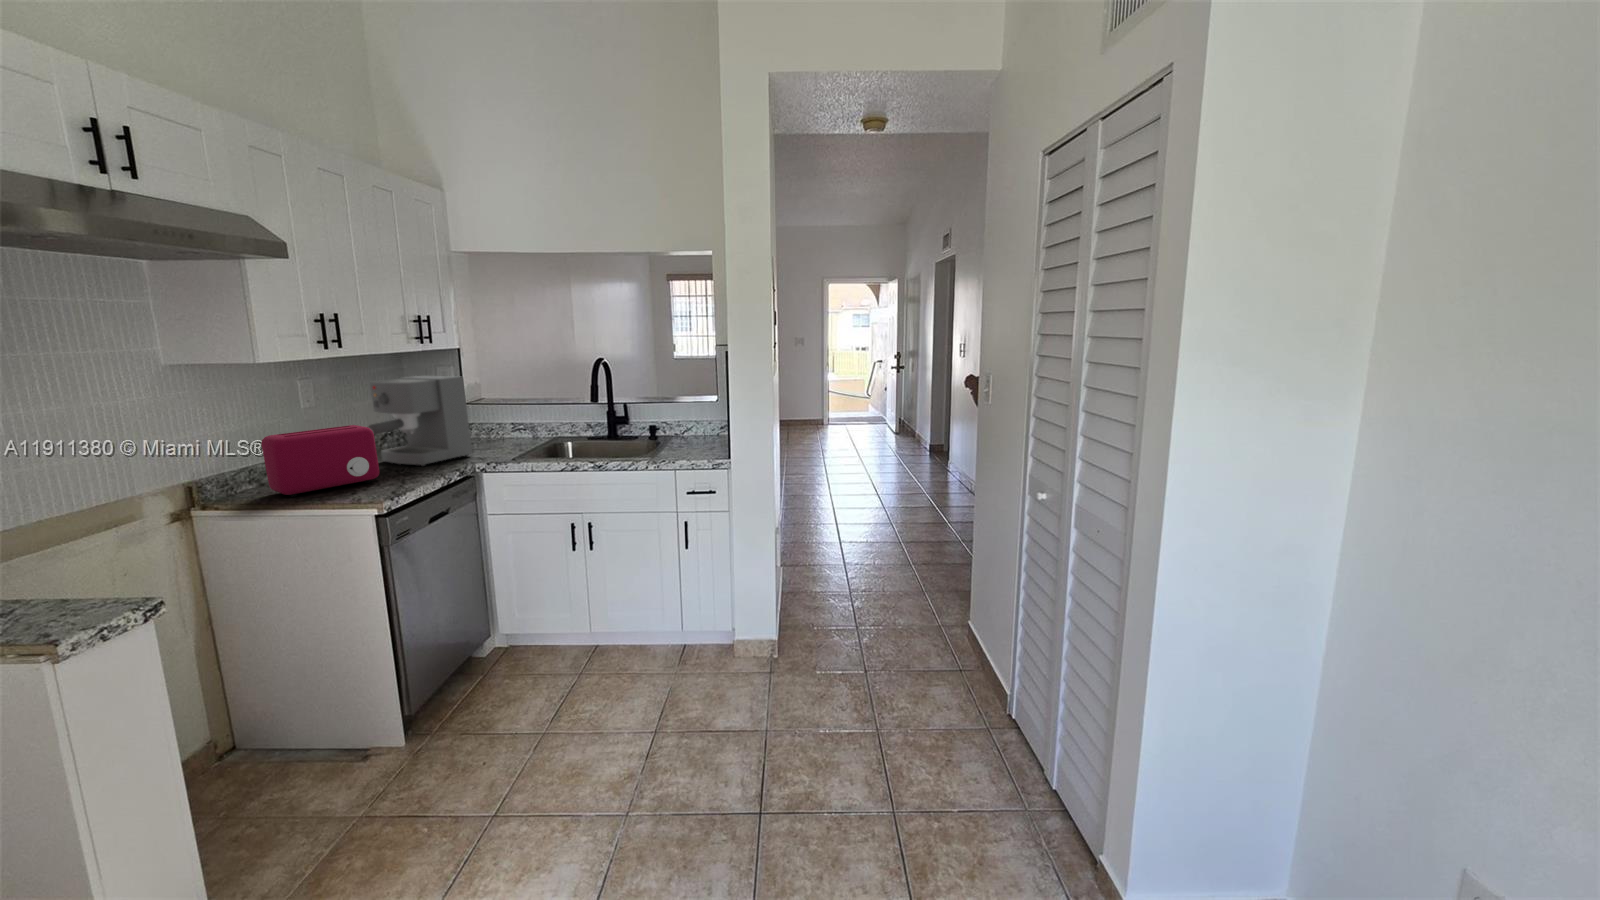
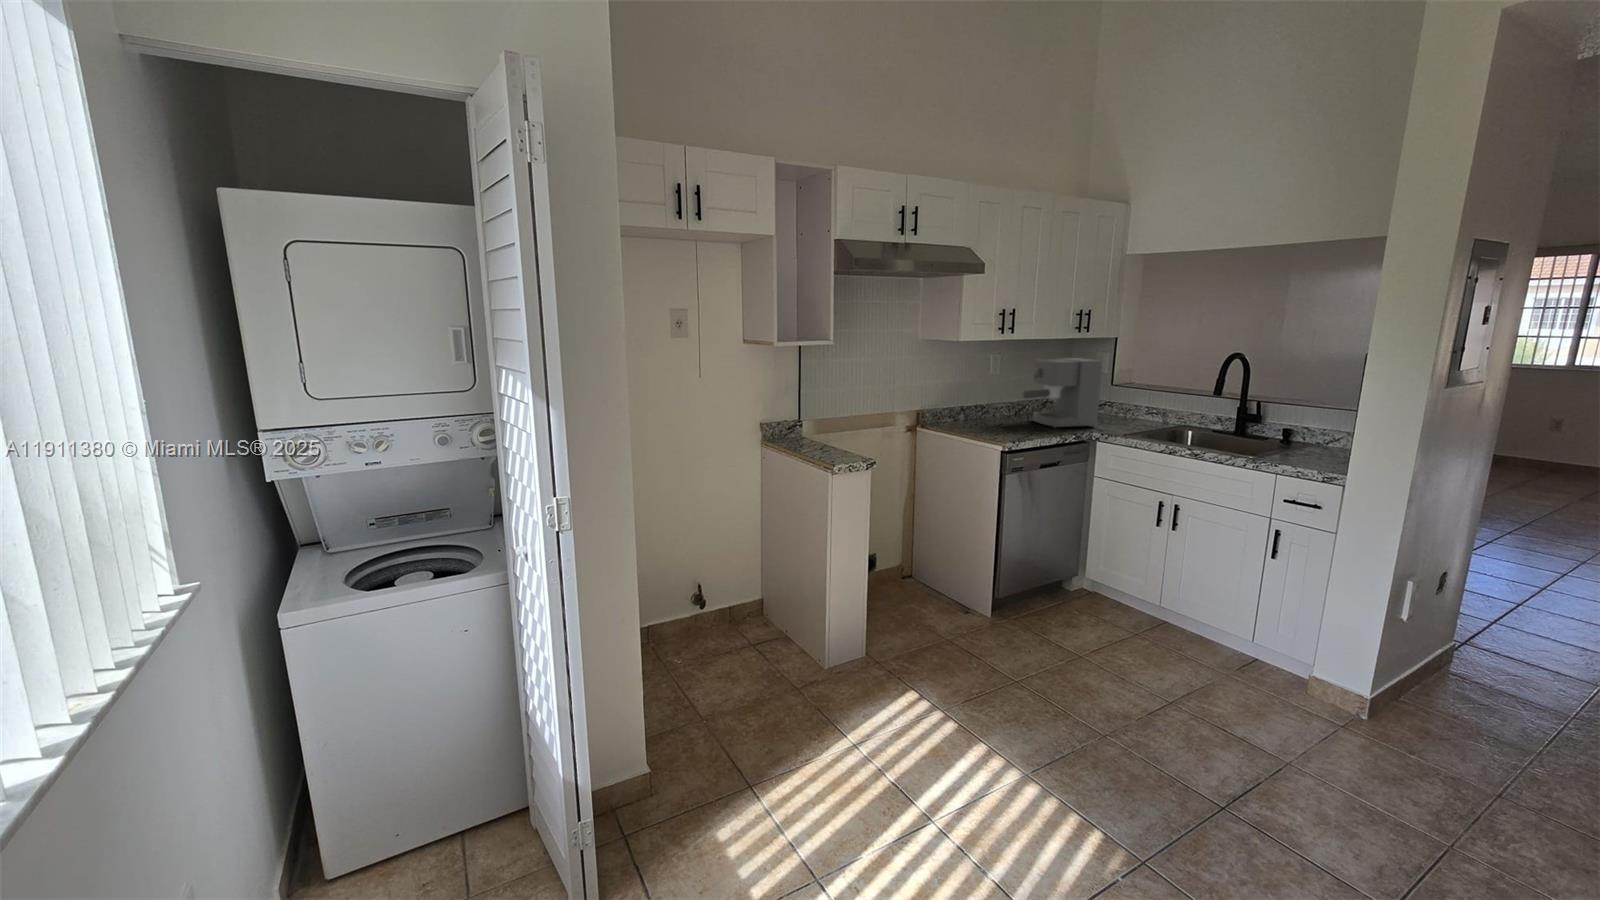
toaster: present [261,425,379,497] -> none [956,389,1021,431]

